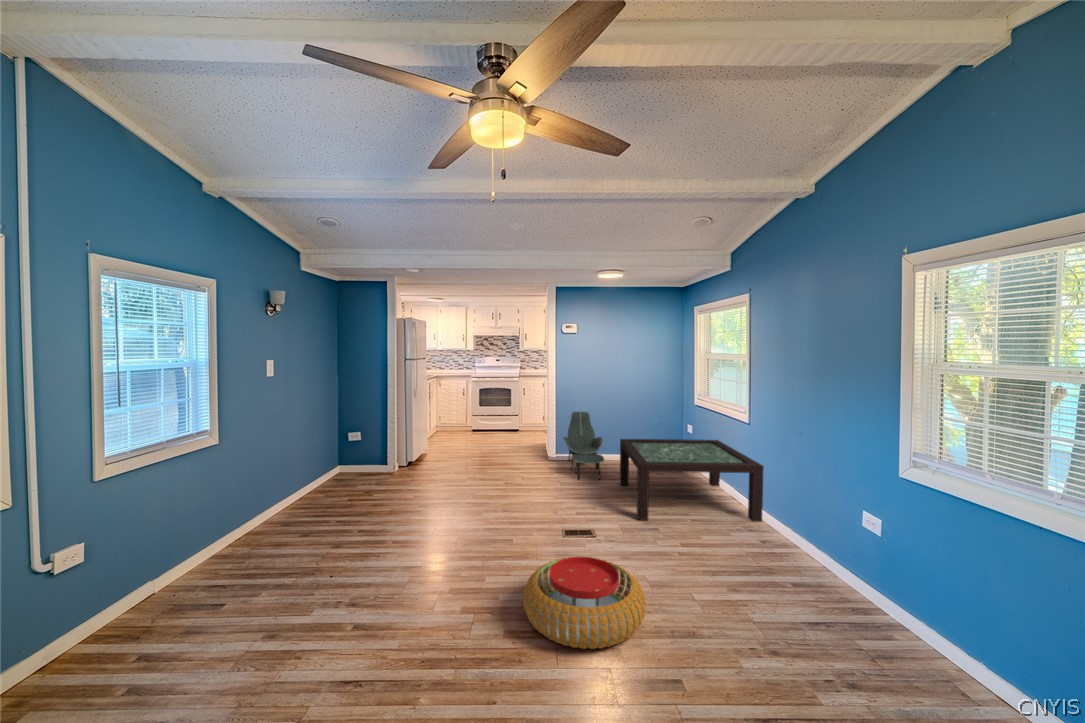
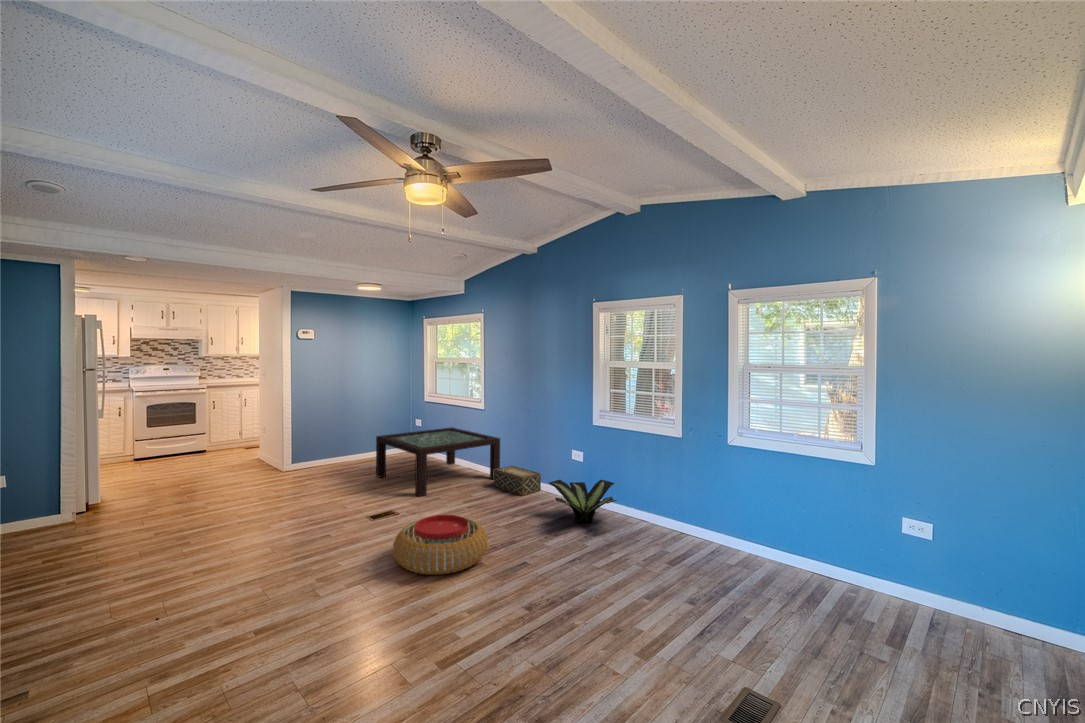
lounge chair: present [563,412,604,479] -> none [303,417,358,481]
woven basket: none [744,508,812,559] -> present [494,466,541,496]
potted plant: none [784,556,936,657] -> present [549,480,616,523]

